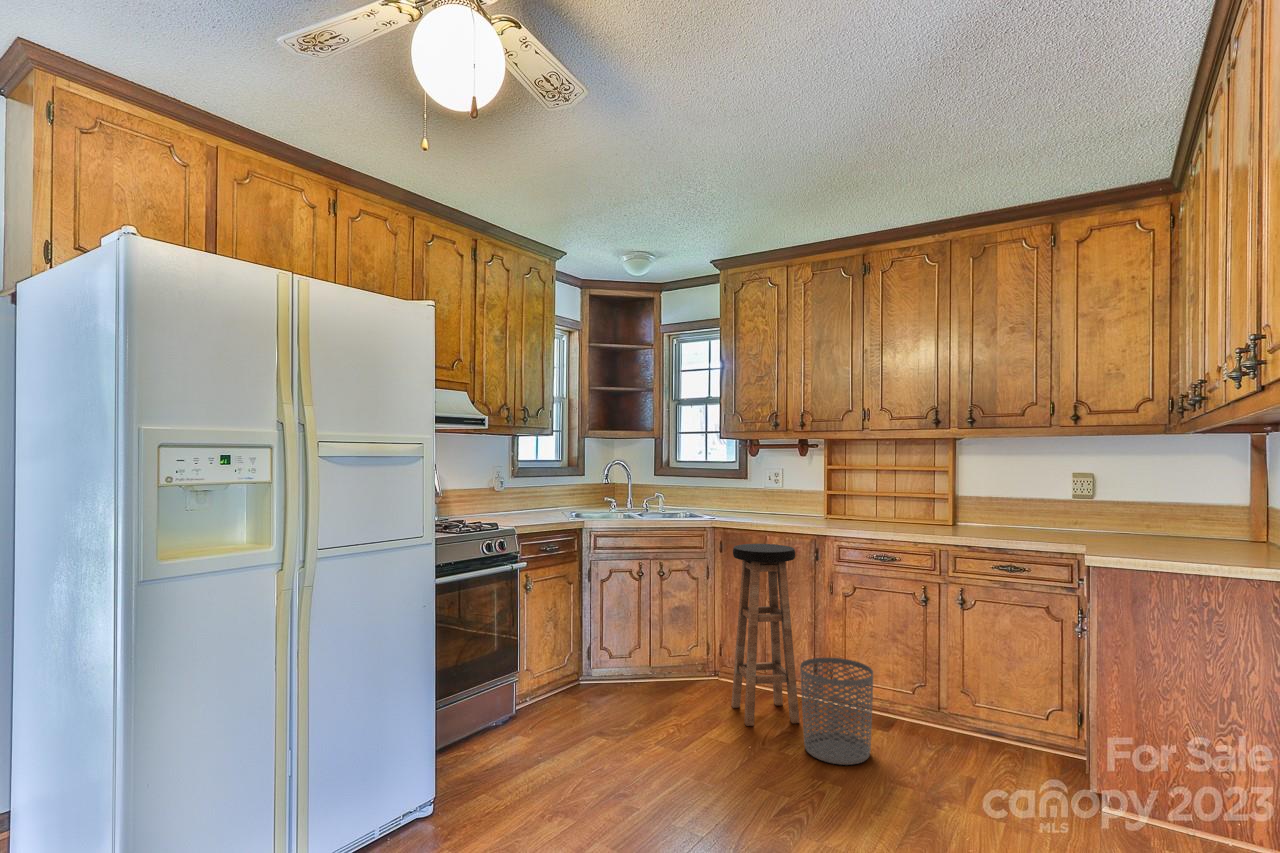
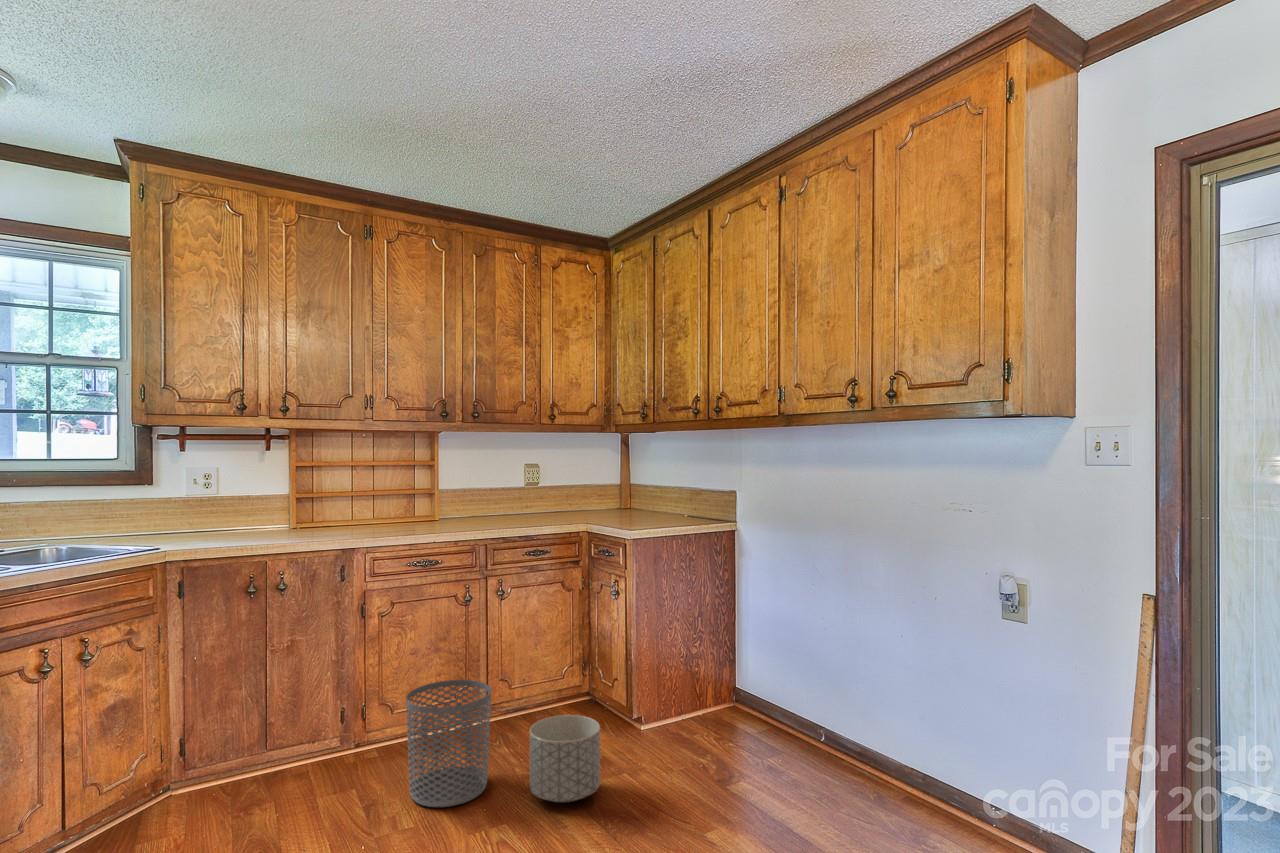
bar stool: present [731,544,799,726] -> none [255,566,367,824]
planter: none [864,723,938,811] -> present [530,715,600,803]

